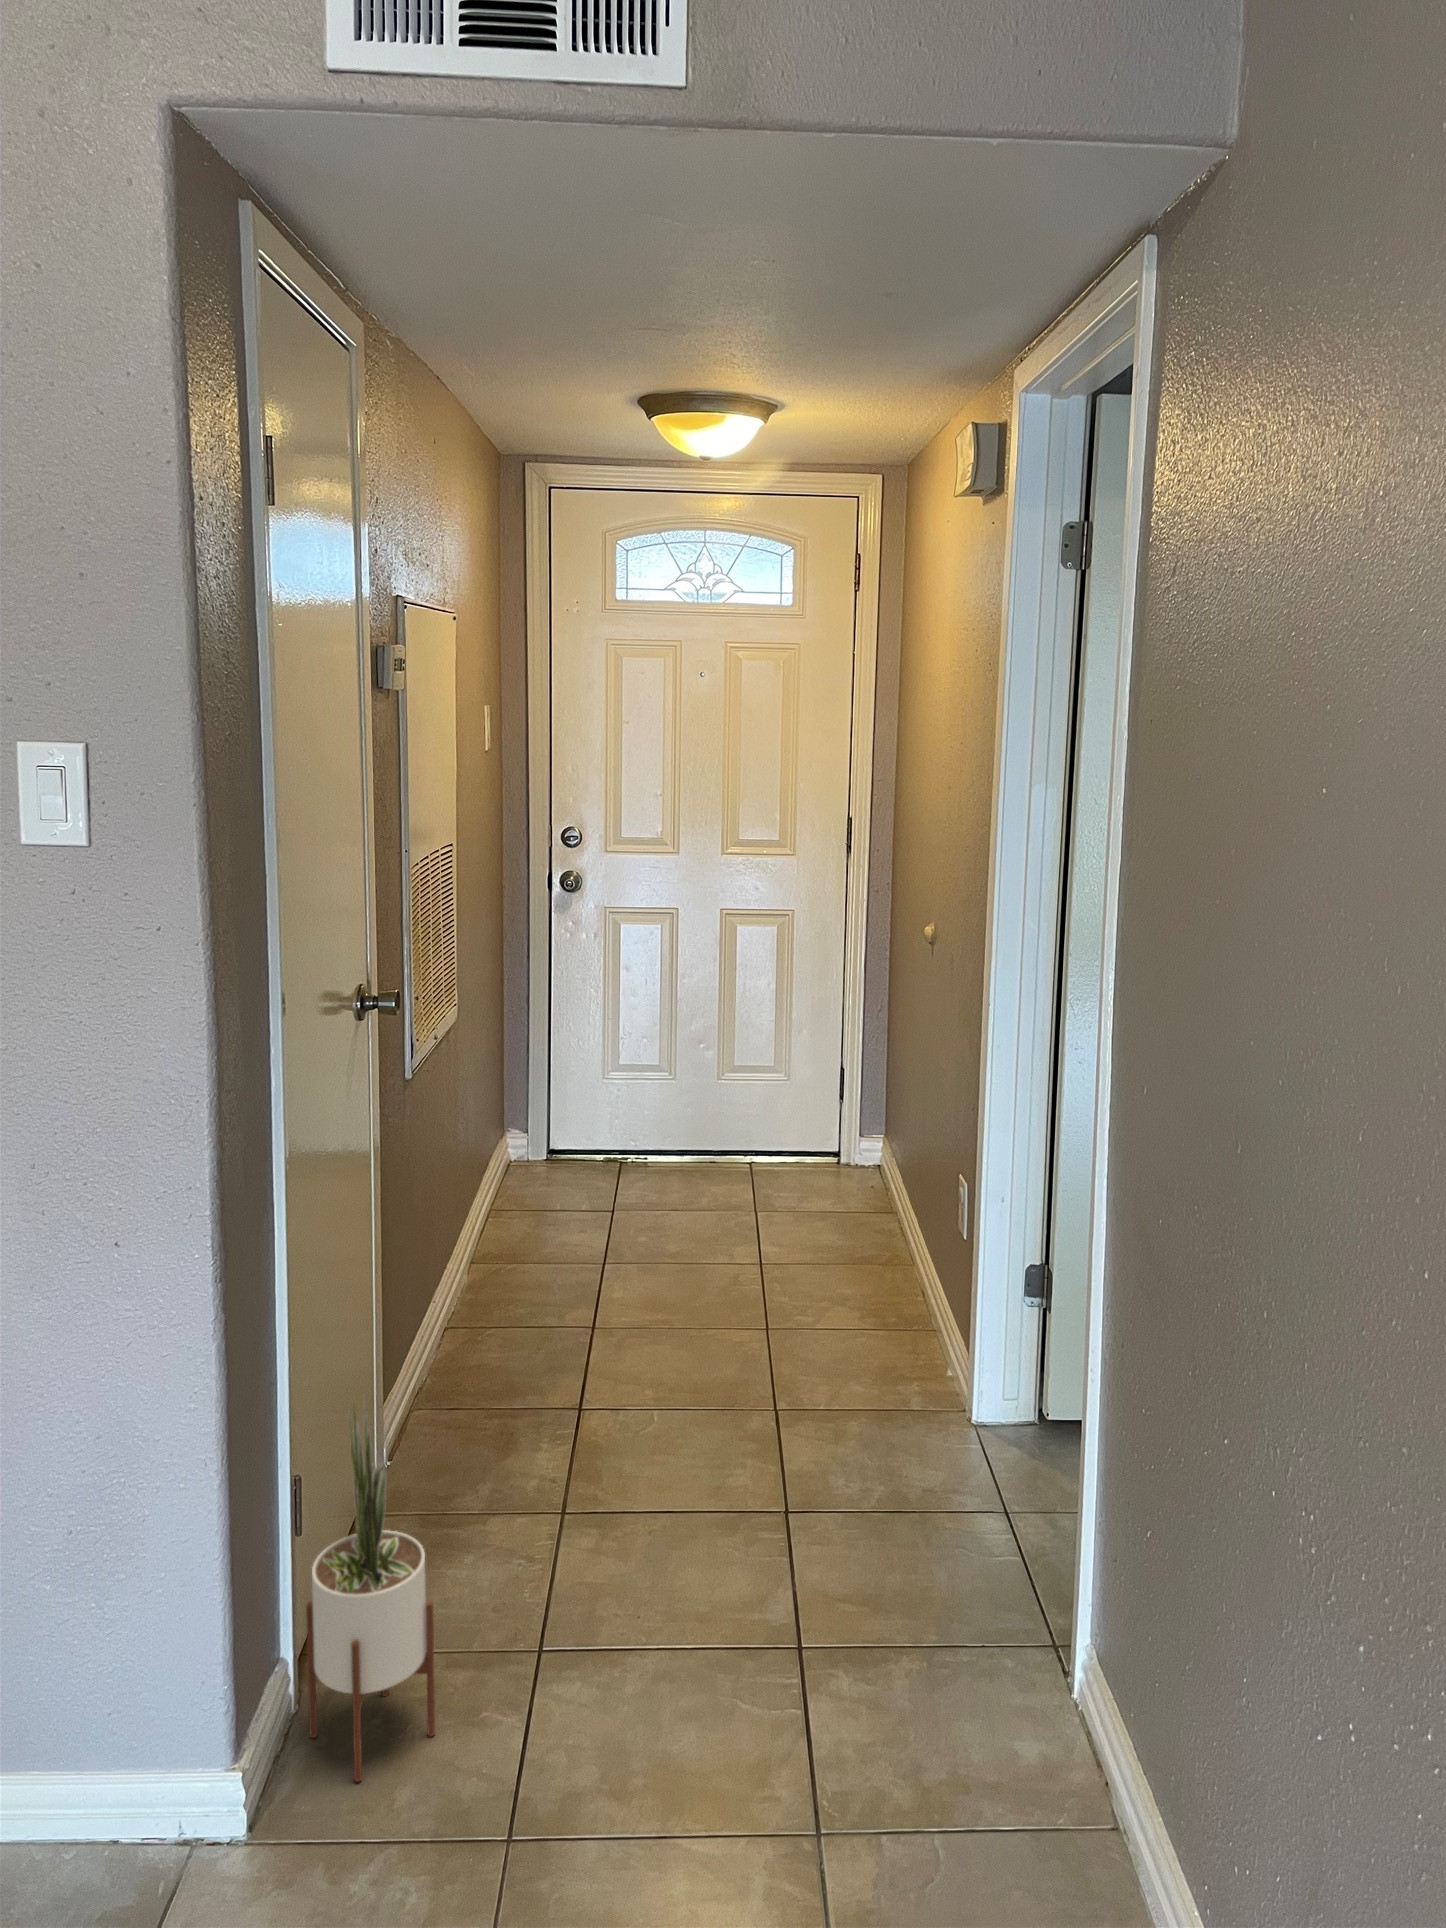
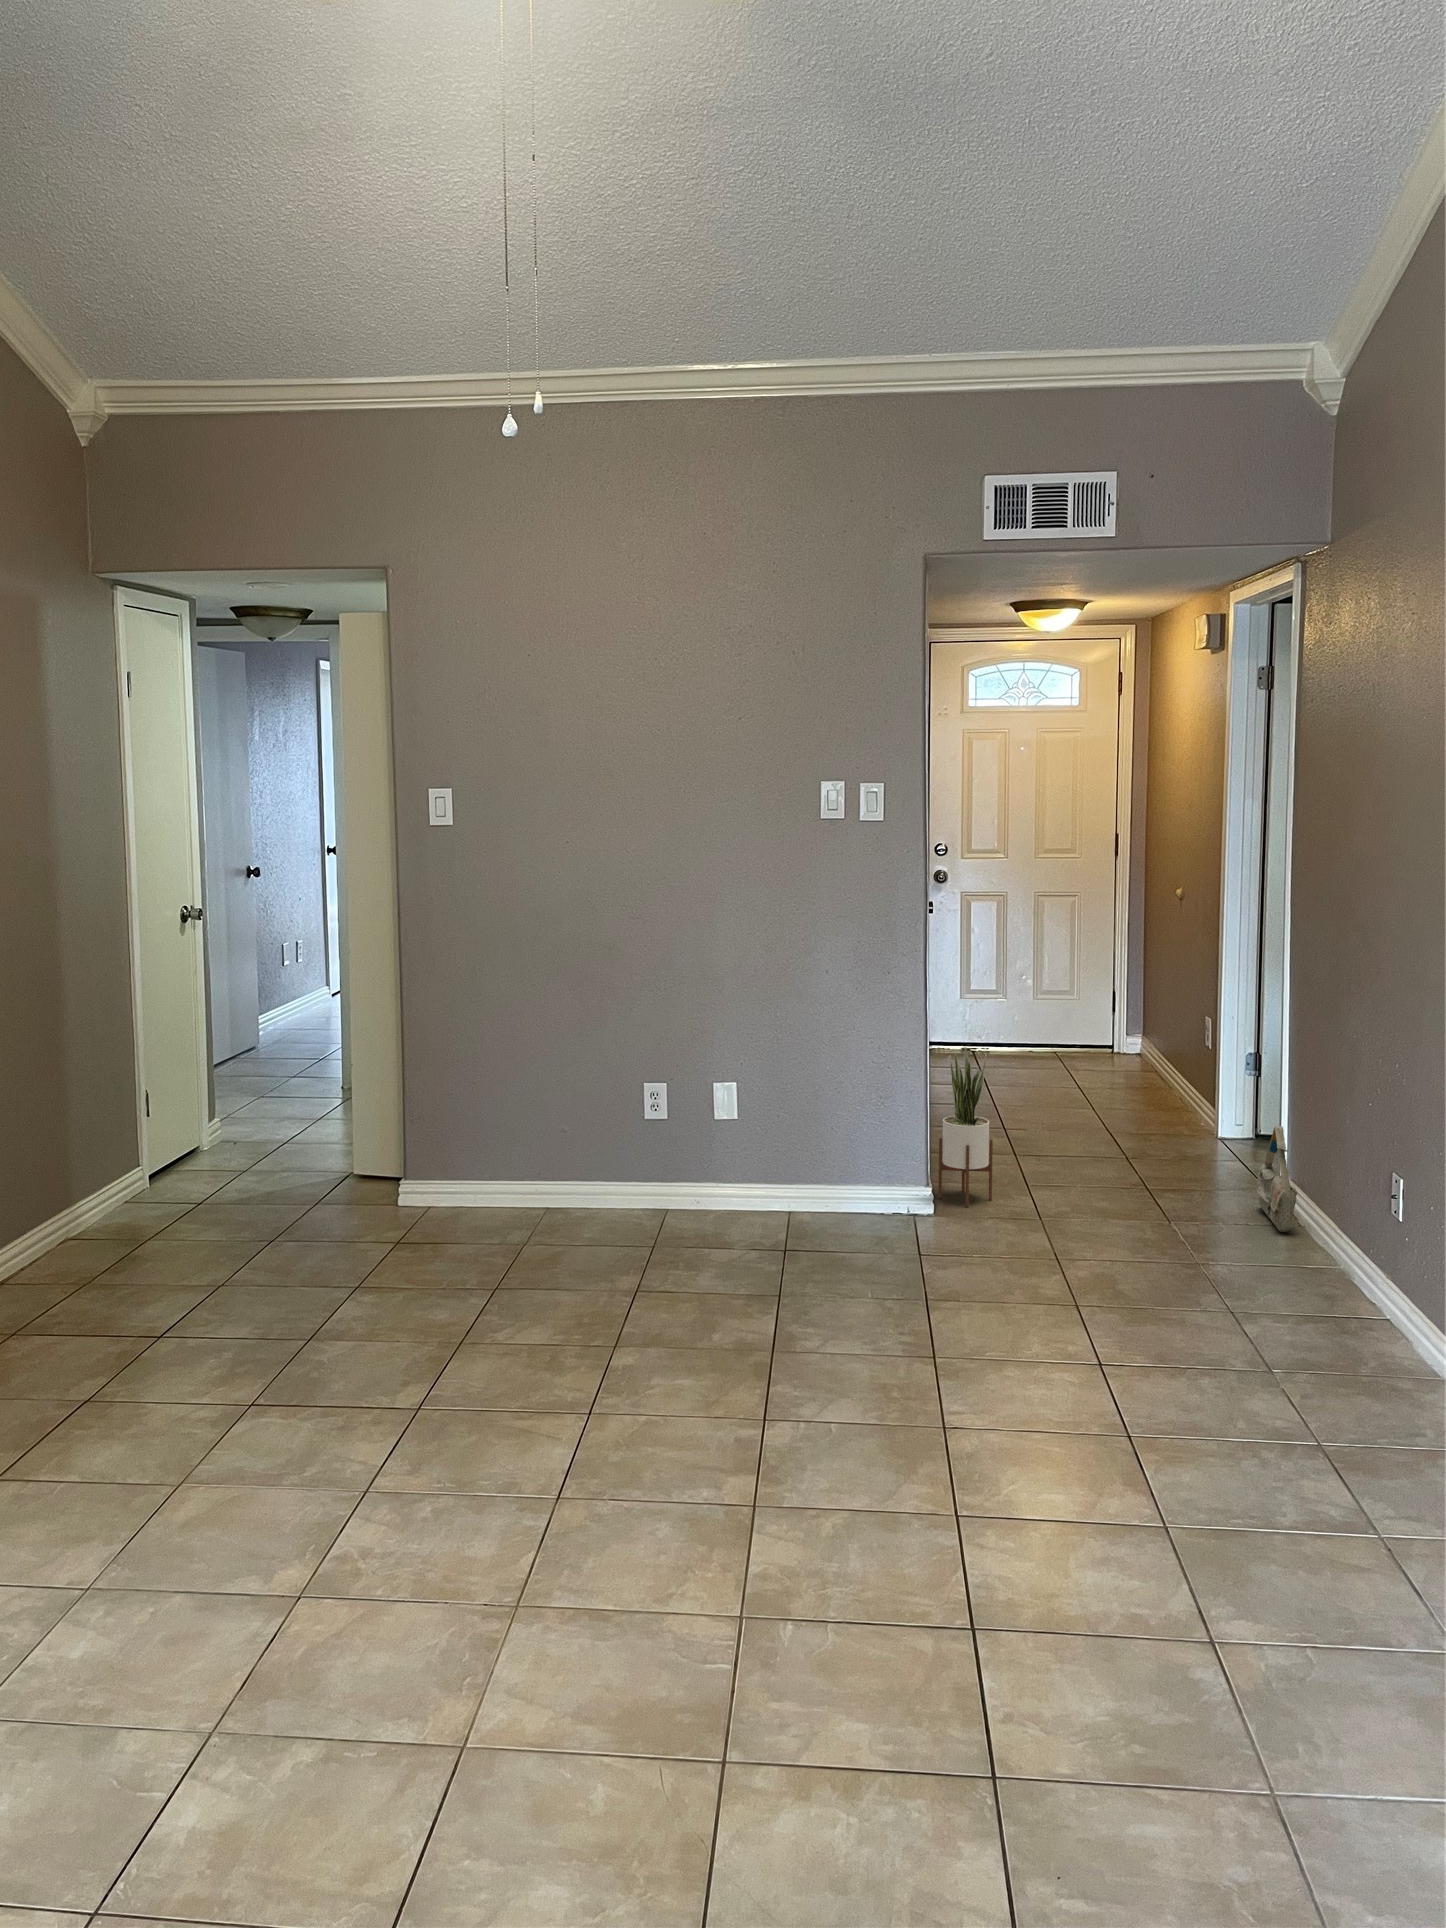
bag: none [1024,1589,1111,1866] -> present [1257,1126,1297,1232]

